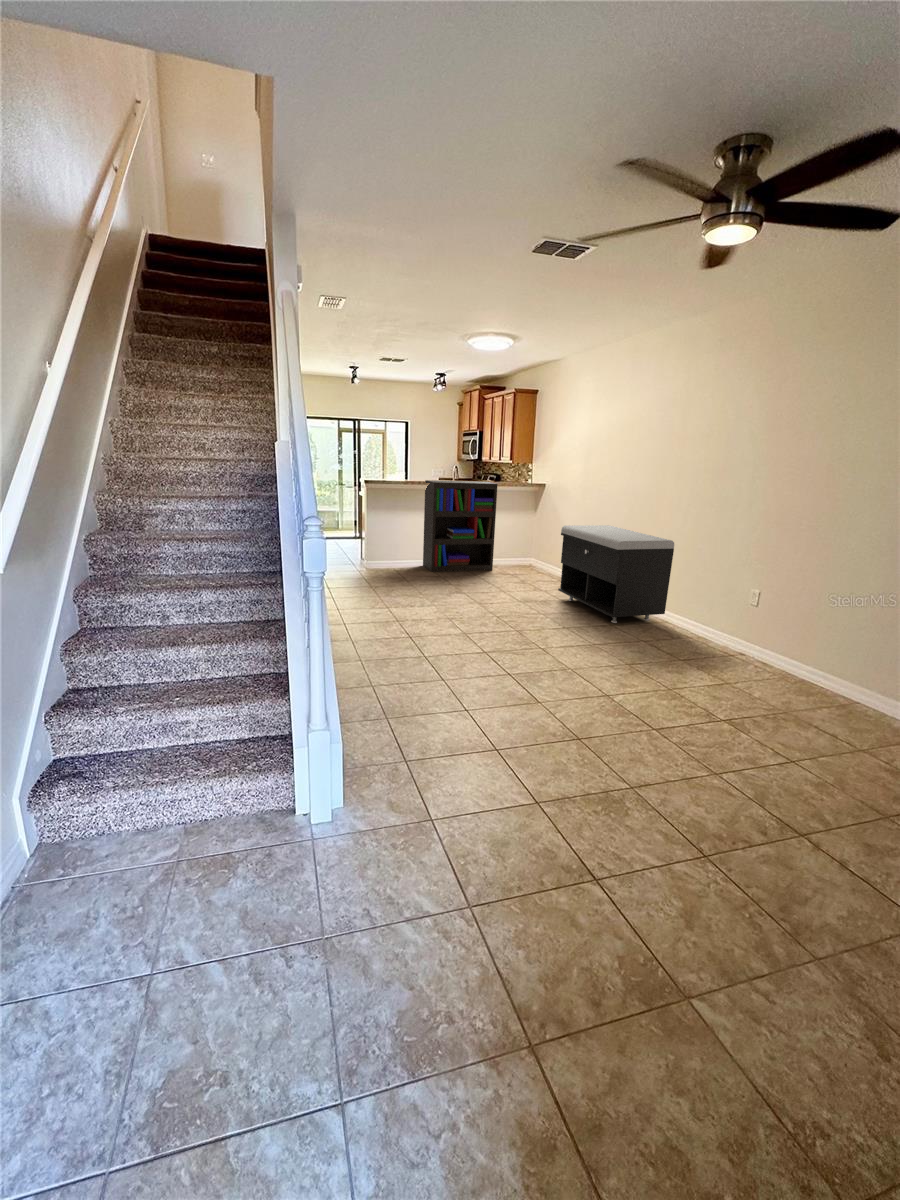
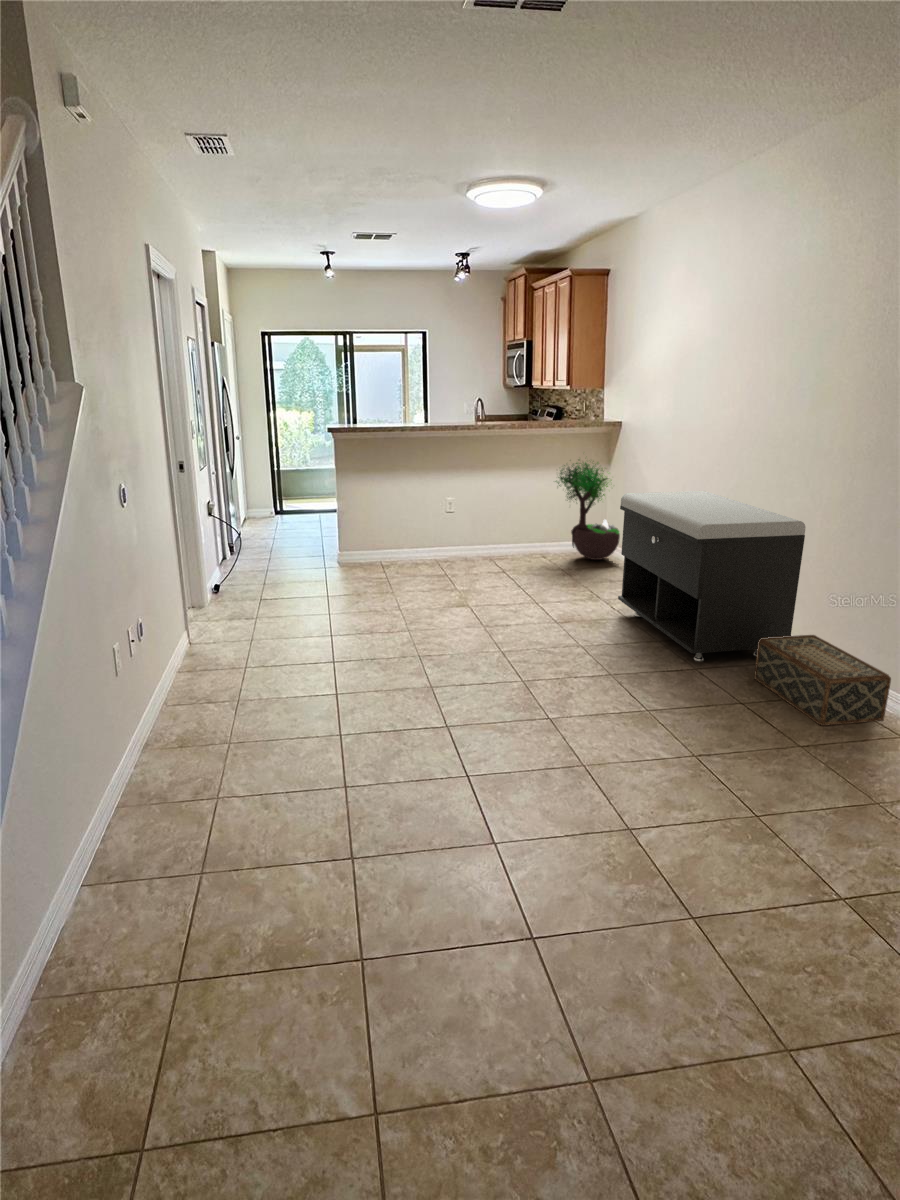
bookshelf: present [423,480,498,572] -> none [426,421,537,564]
potted tree: none [506,502,548,571] -> present [555,462,620,560]
woven basket: none [648,605,727,652] -> present [754,635,891,726]

